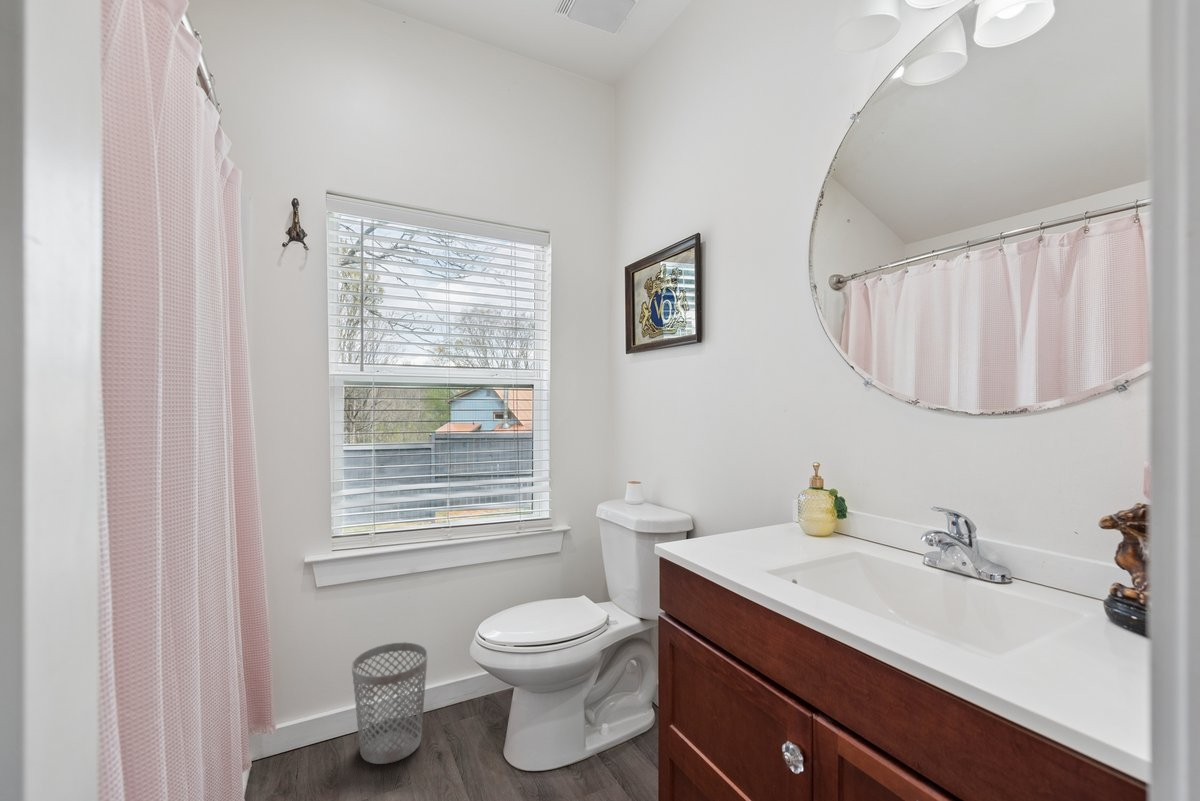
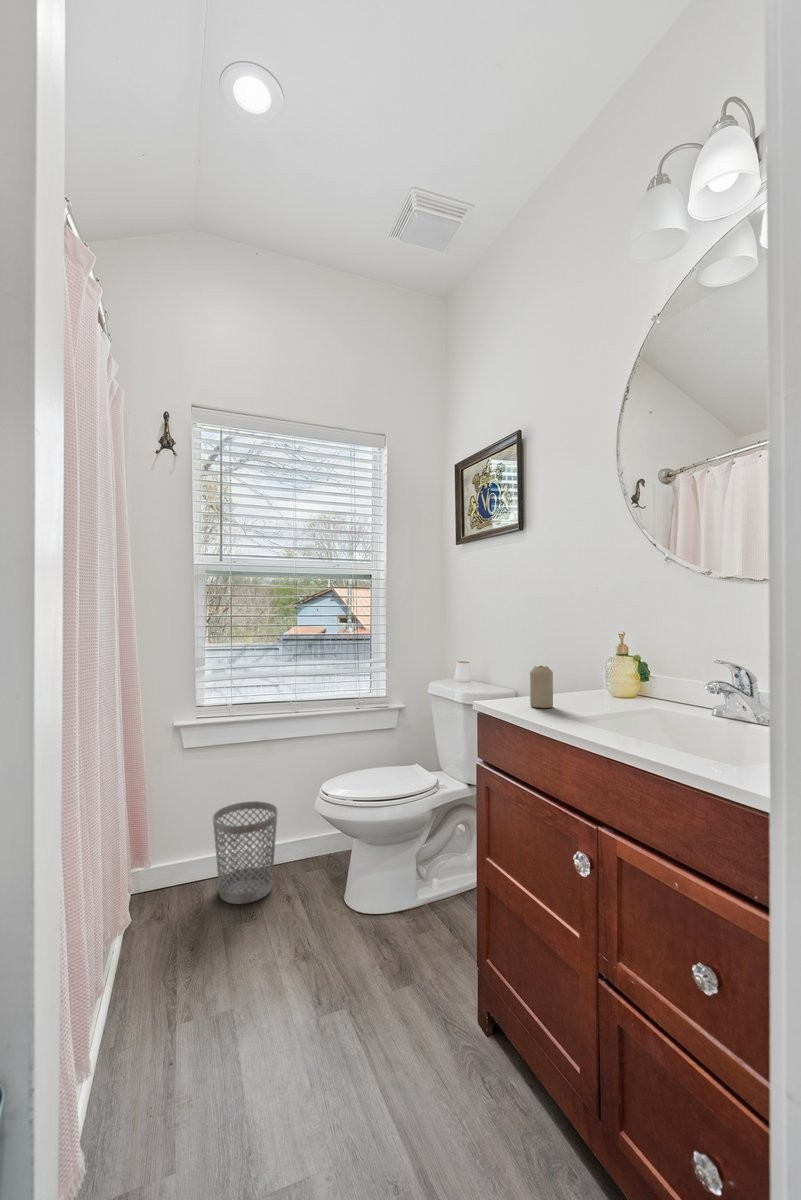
candle: none [722,506,747,556] -> present [530,666,553,708]

